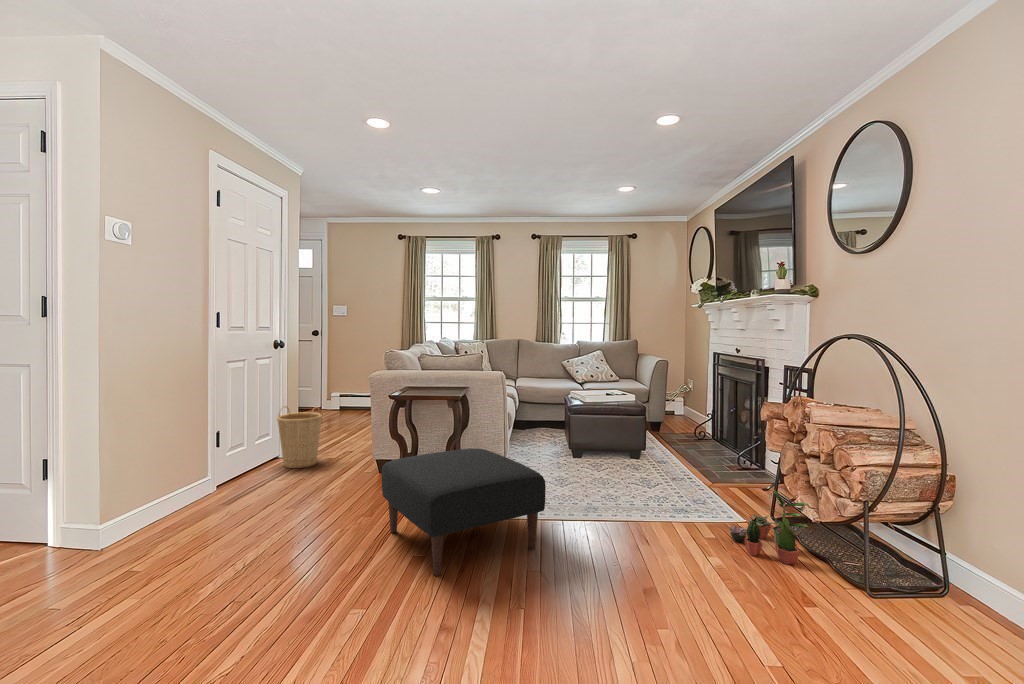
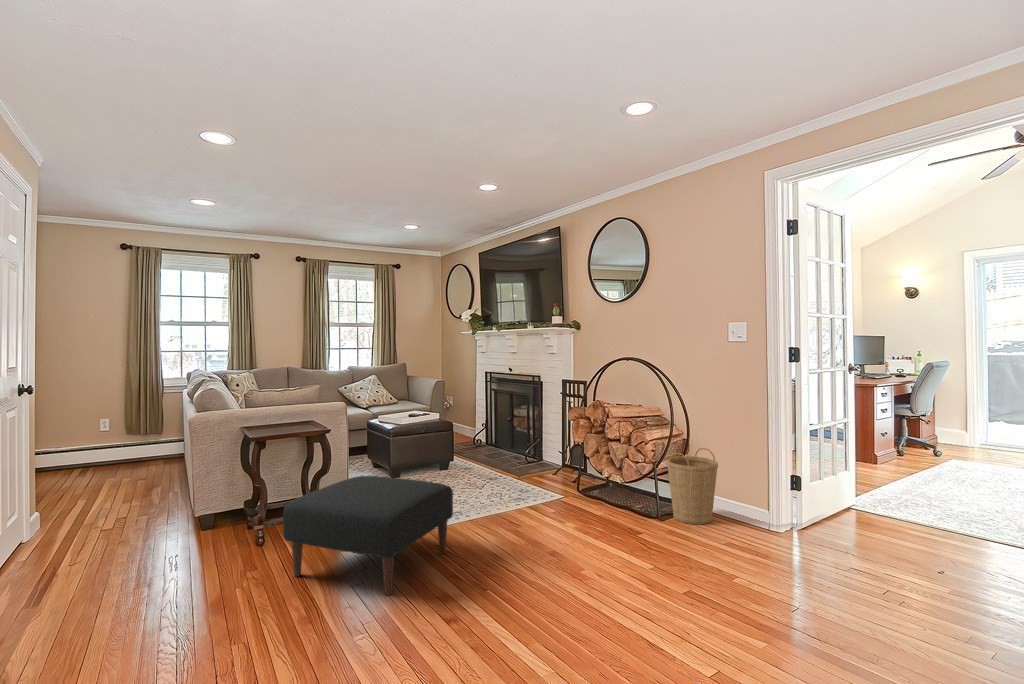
basket: present [277,406,322,468] -> present [667,448,718,525]
potted plant: present [729,489,808,564] -> none [567,468,619,518]

